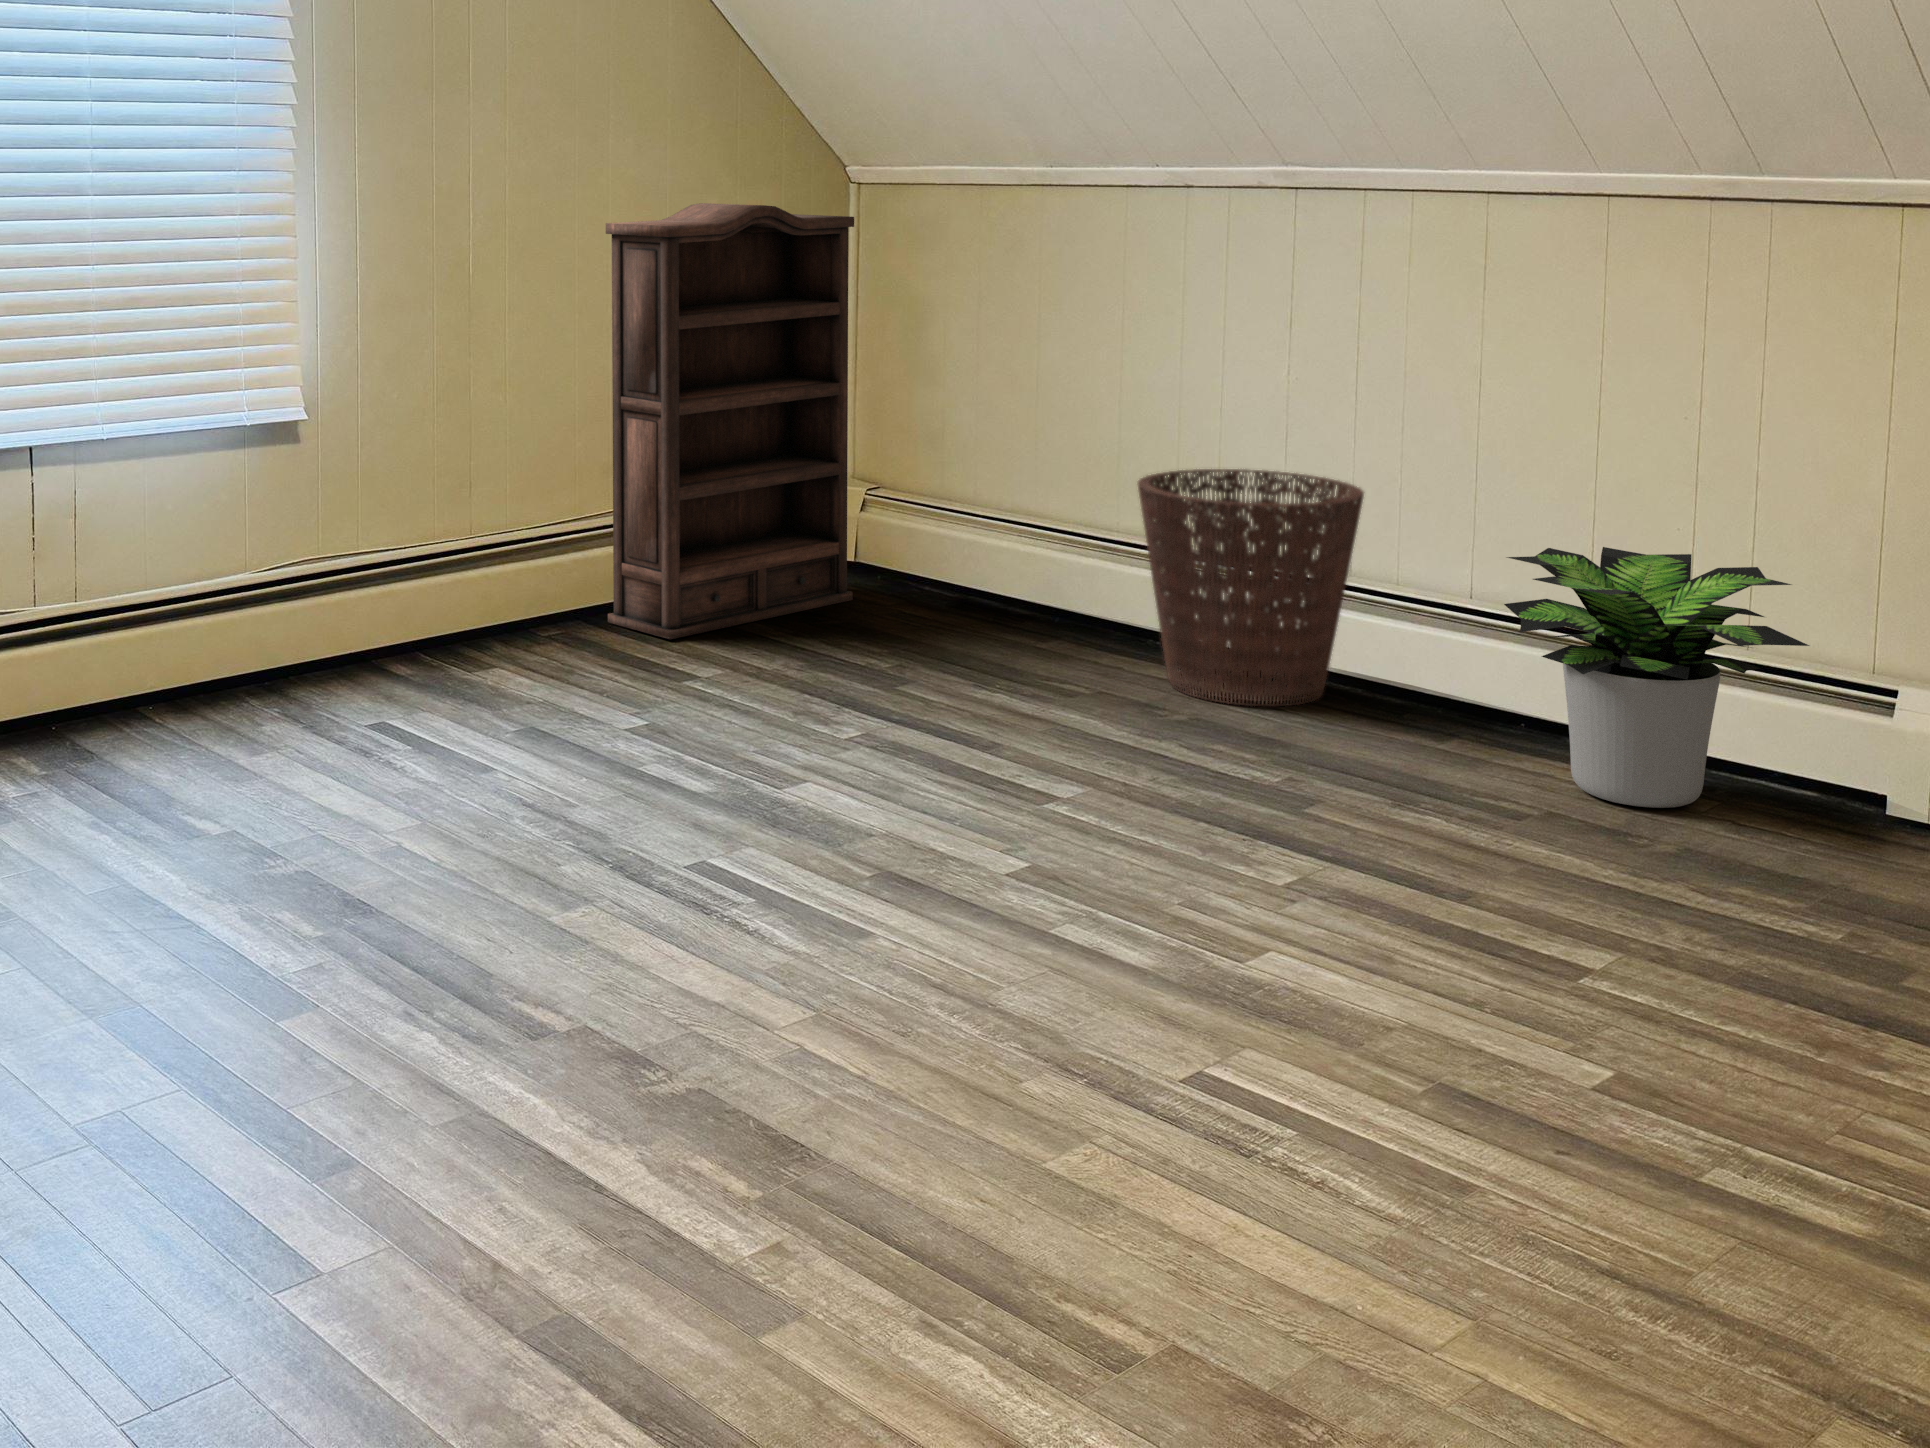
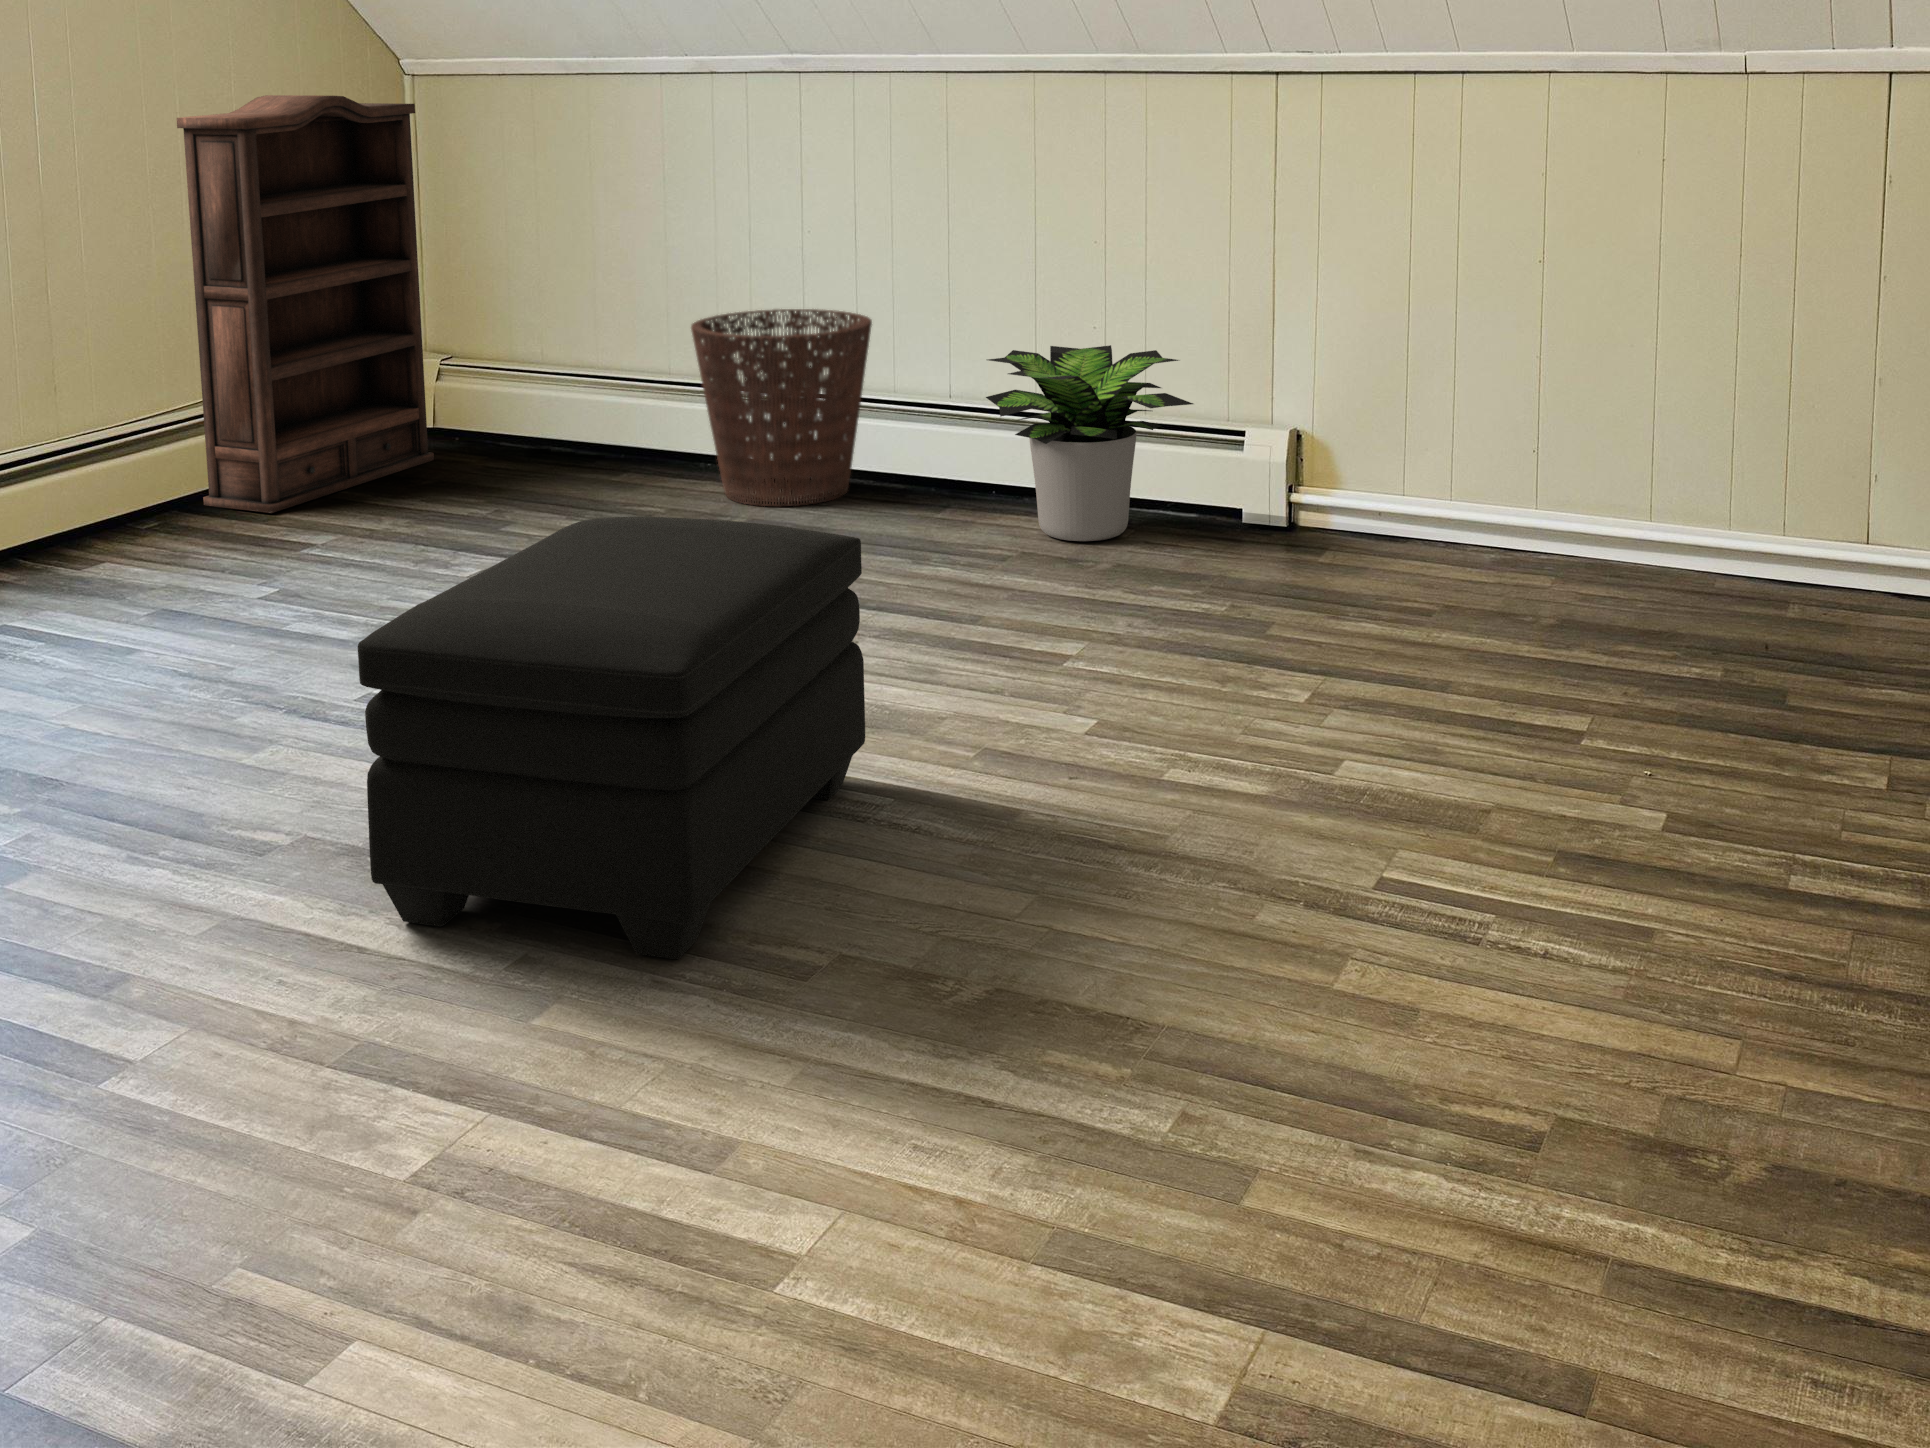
ottoman: none [619,709,1270,1297] -> present [358,516,865,959]

